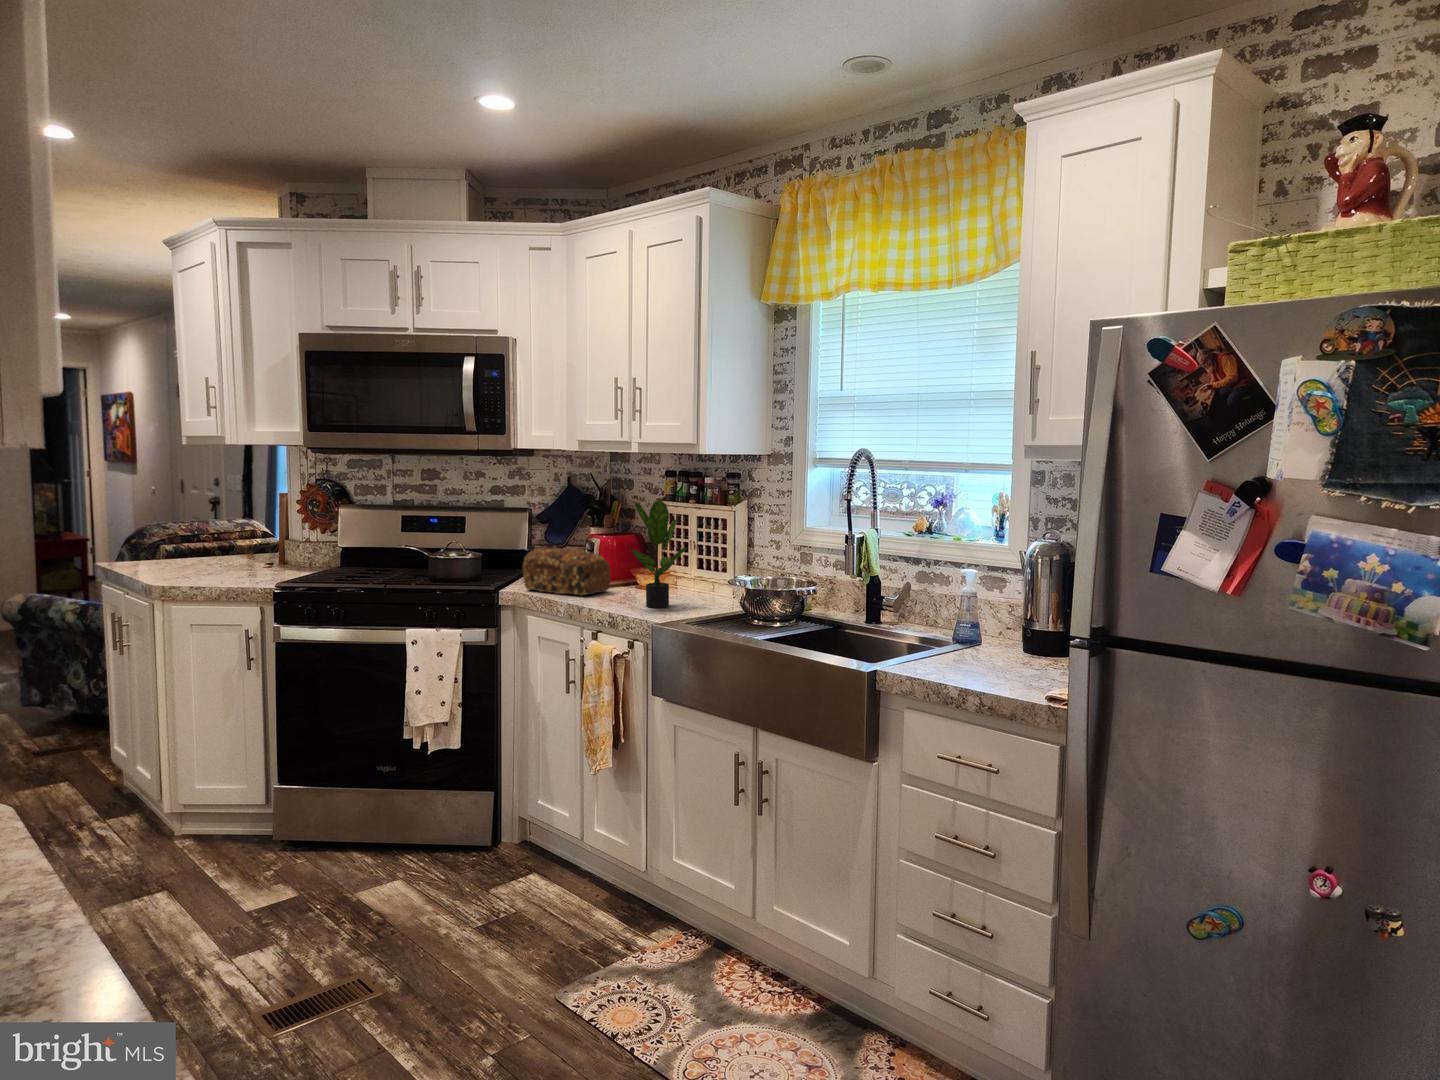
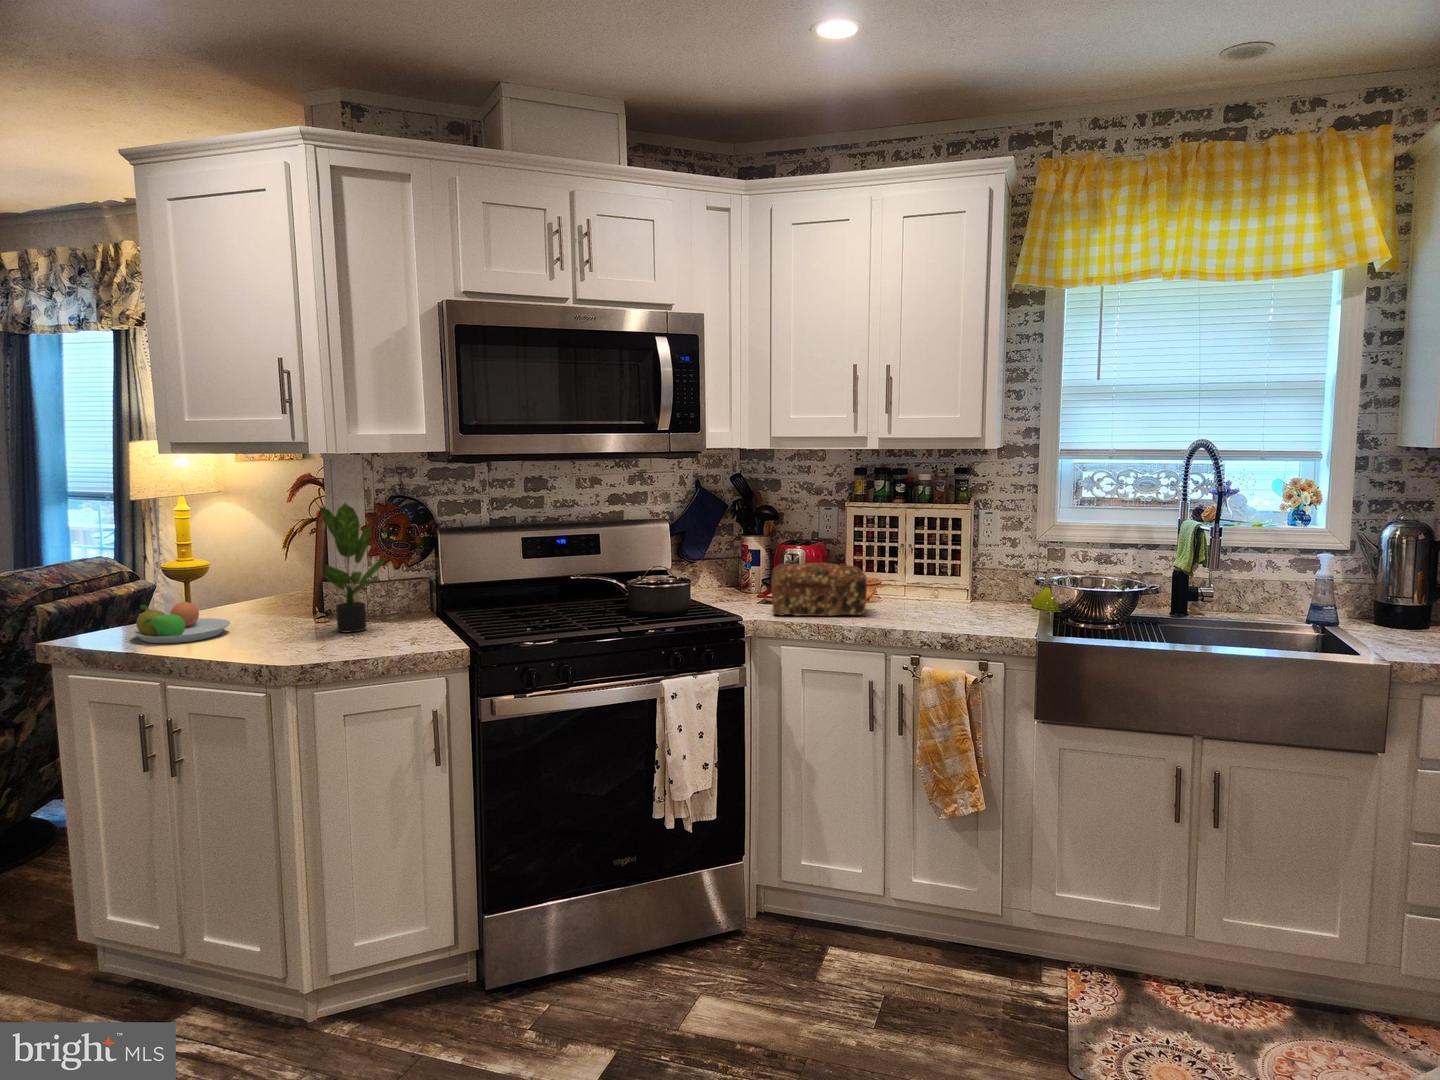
potted plant: present [633,499,687,608] -> present [320,503,385,633]
fruit bowl: none [135,545,204,570] -> present [132,601,230,643]

